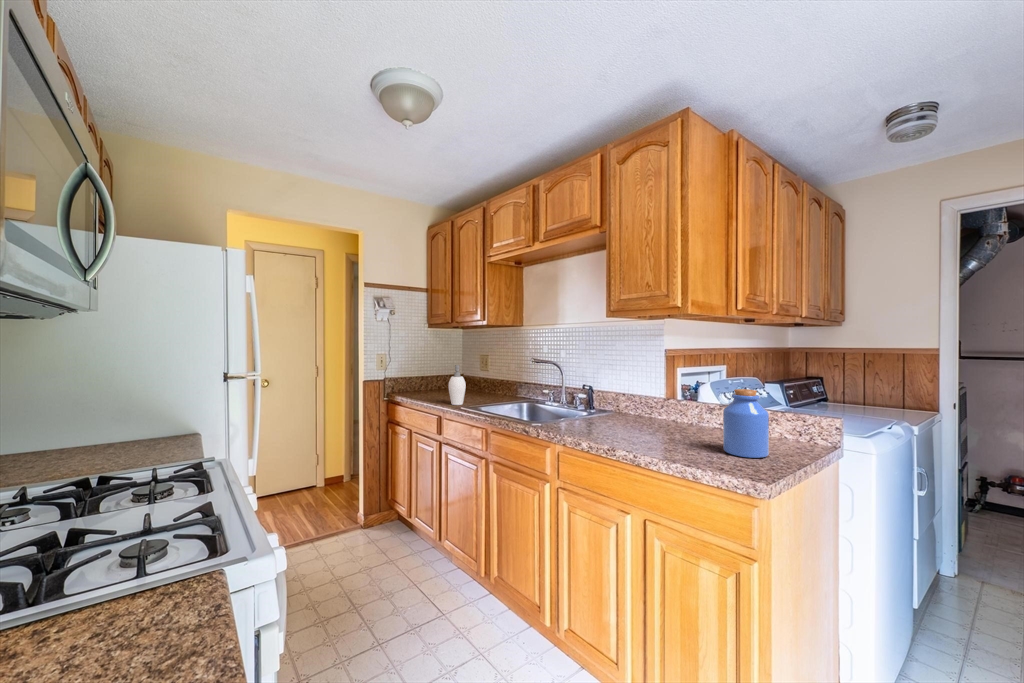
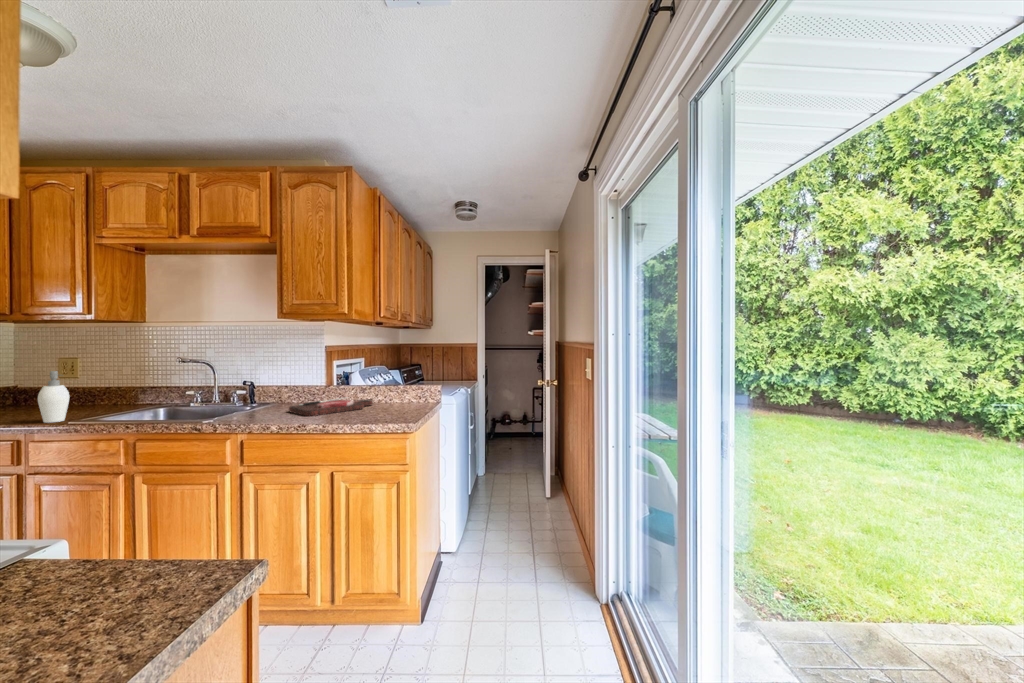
jar: present [723,389,769,458] -> none [381,371,408,414]
cutting board: none [615,417,723,437] -> present [289,397,373,416]

